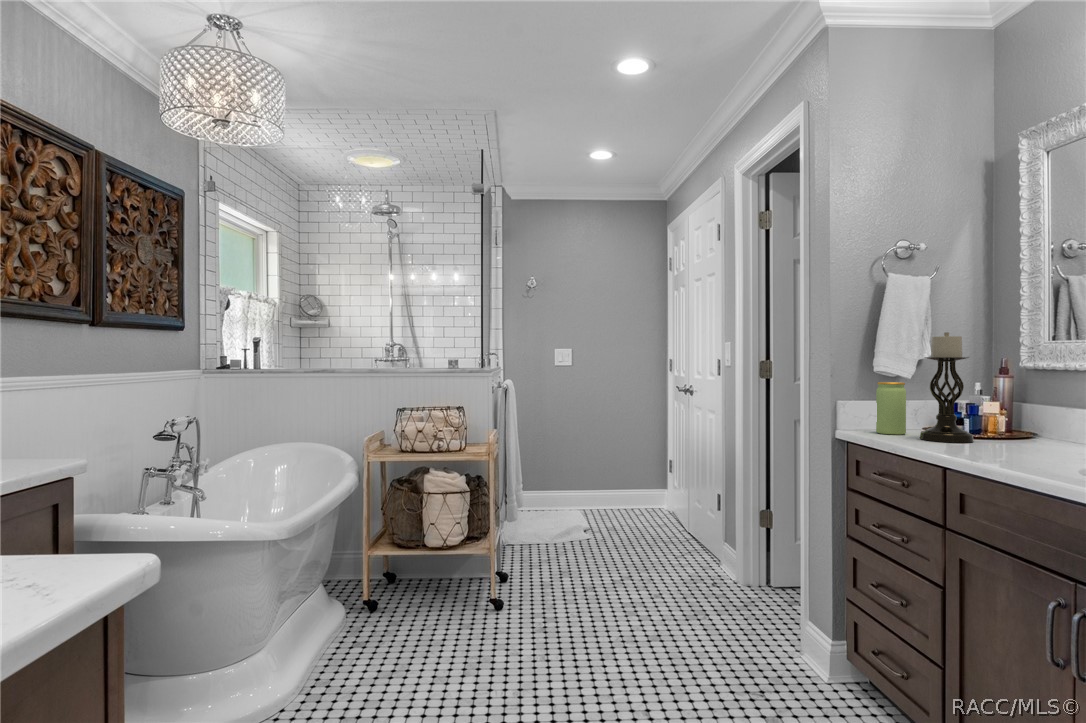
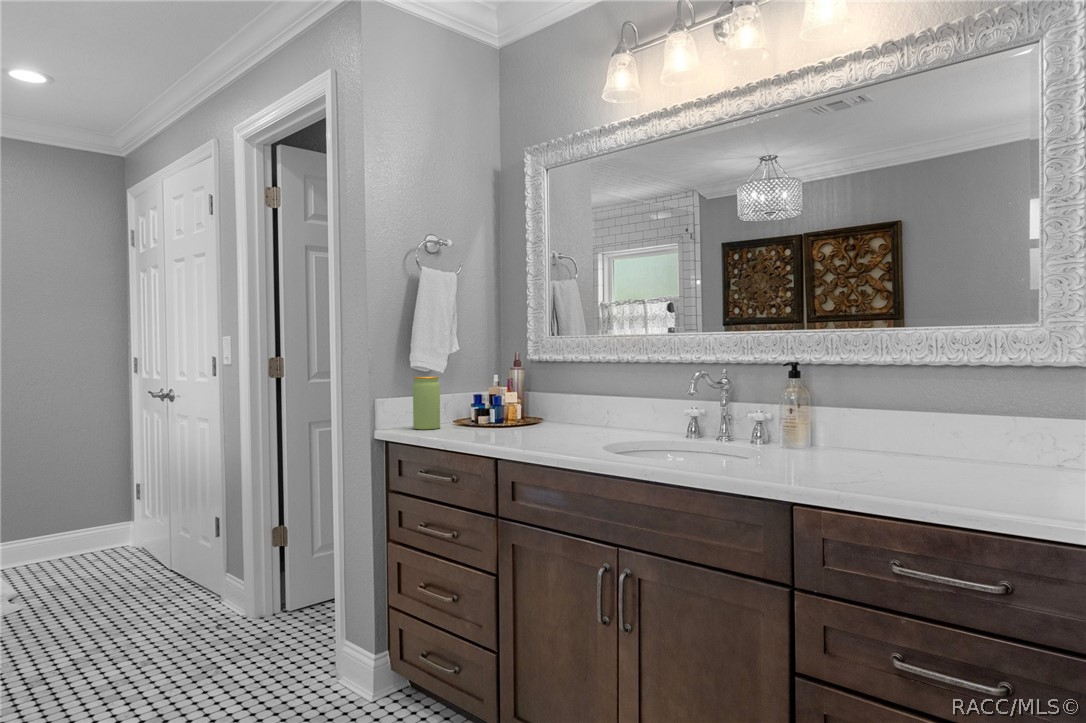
candle holder: present [920,332,973,443] -> none [457,327,501,433]

